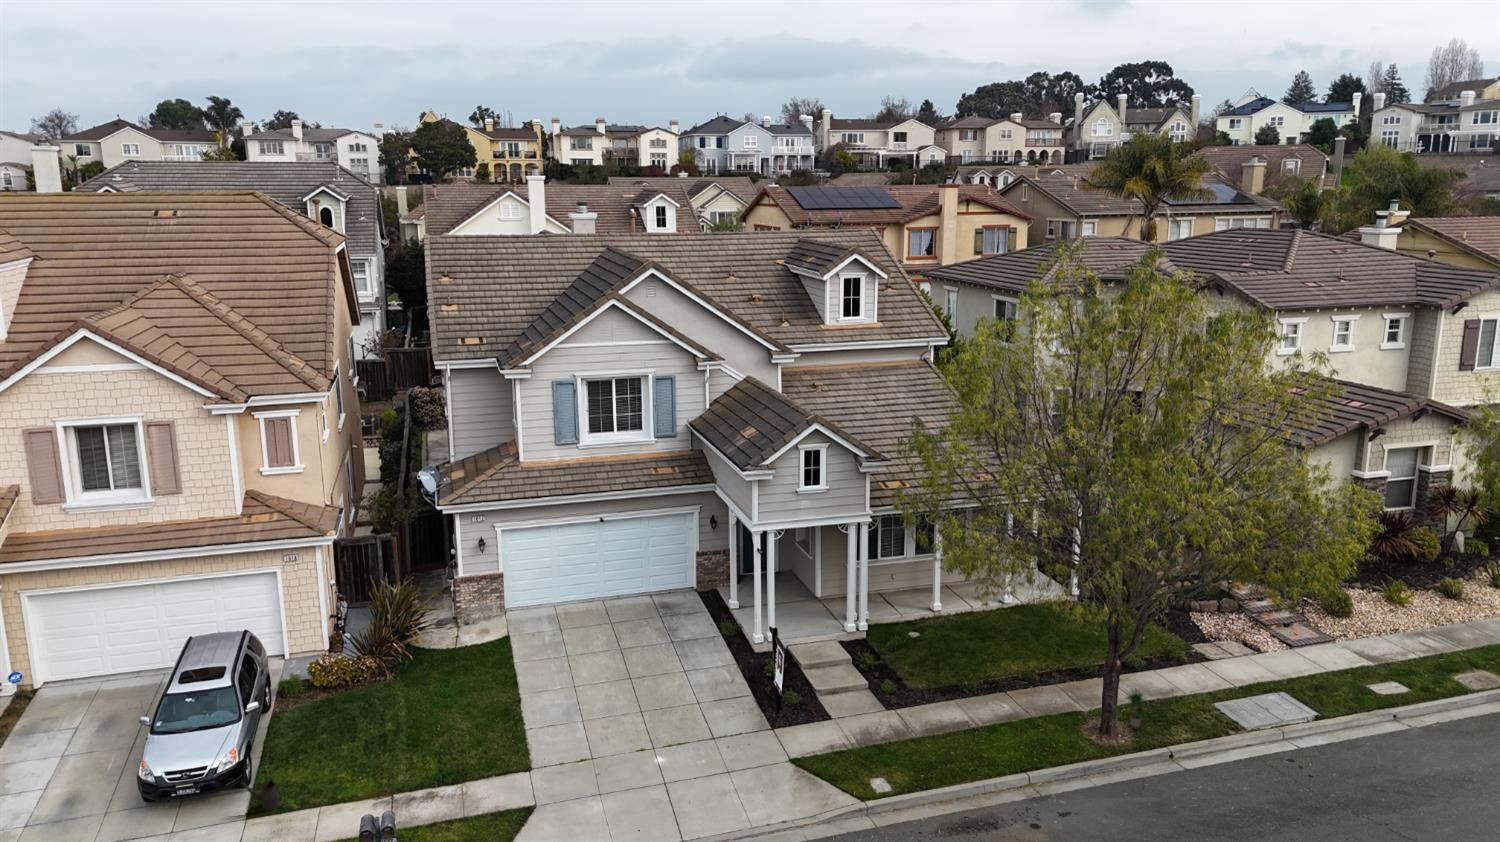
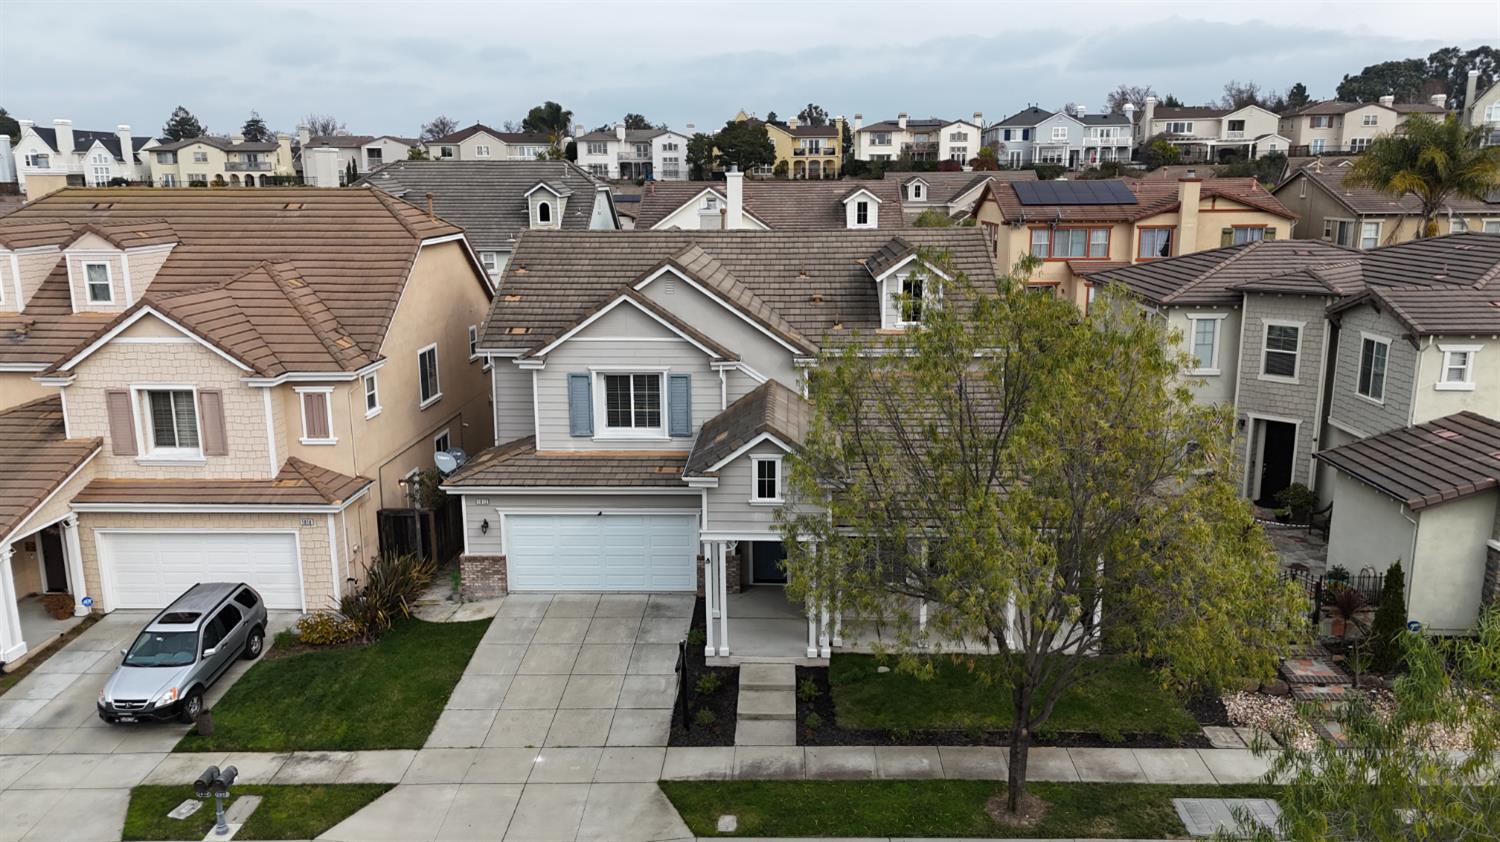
potted plant: present [1125,688,1144,728] -> present [450,573,461,602]

